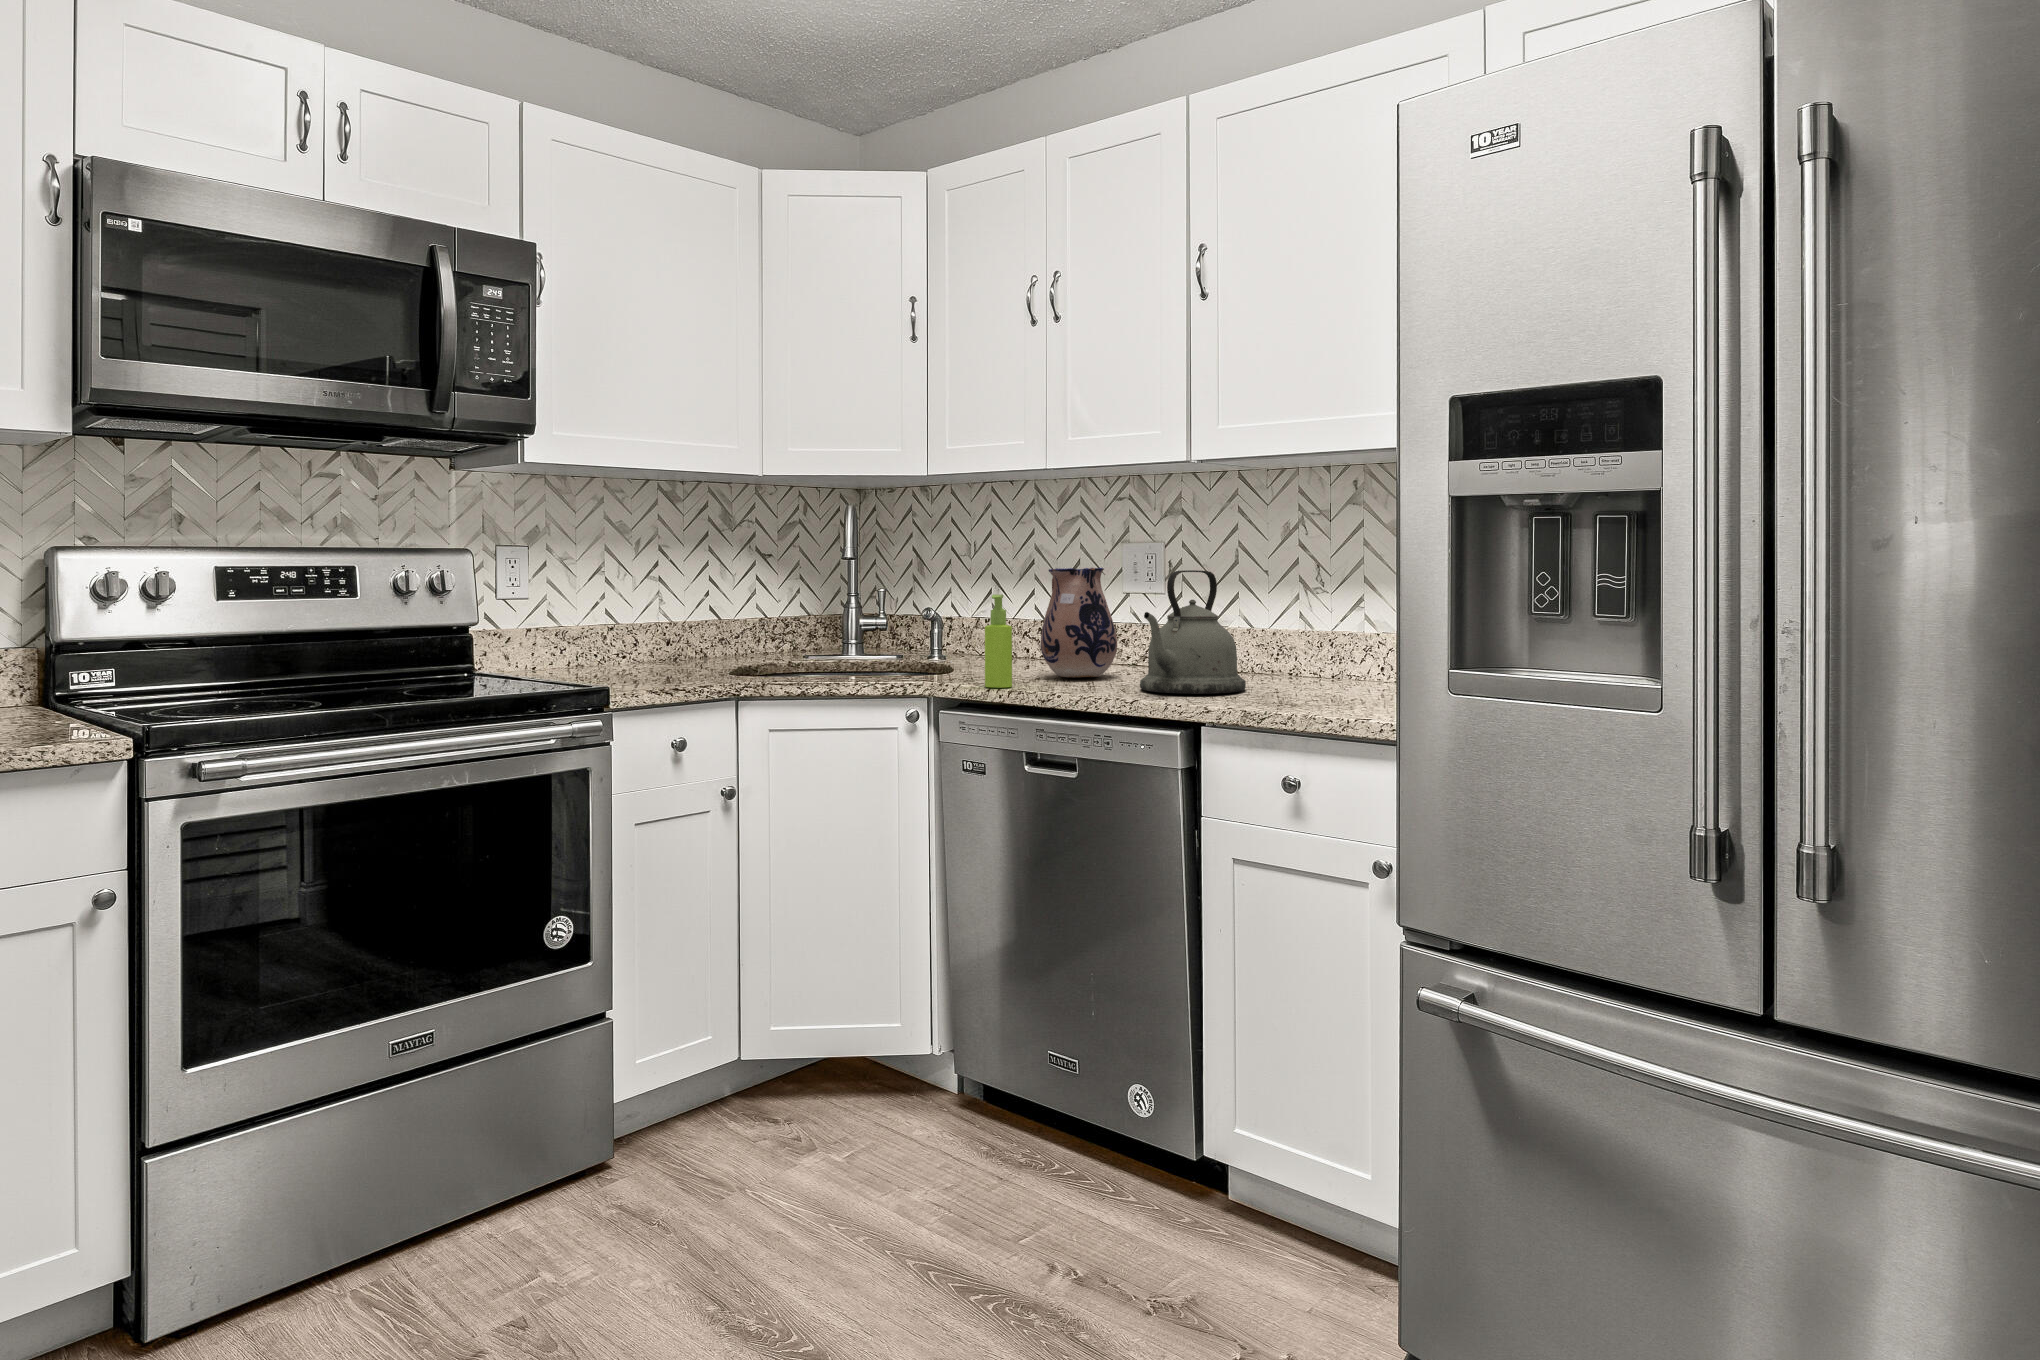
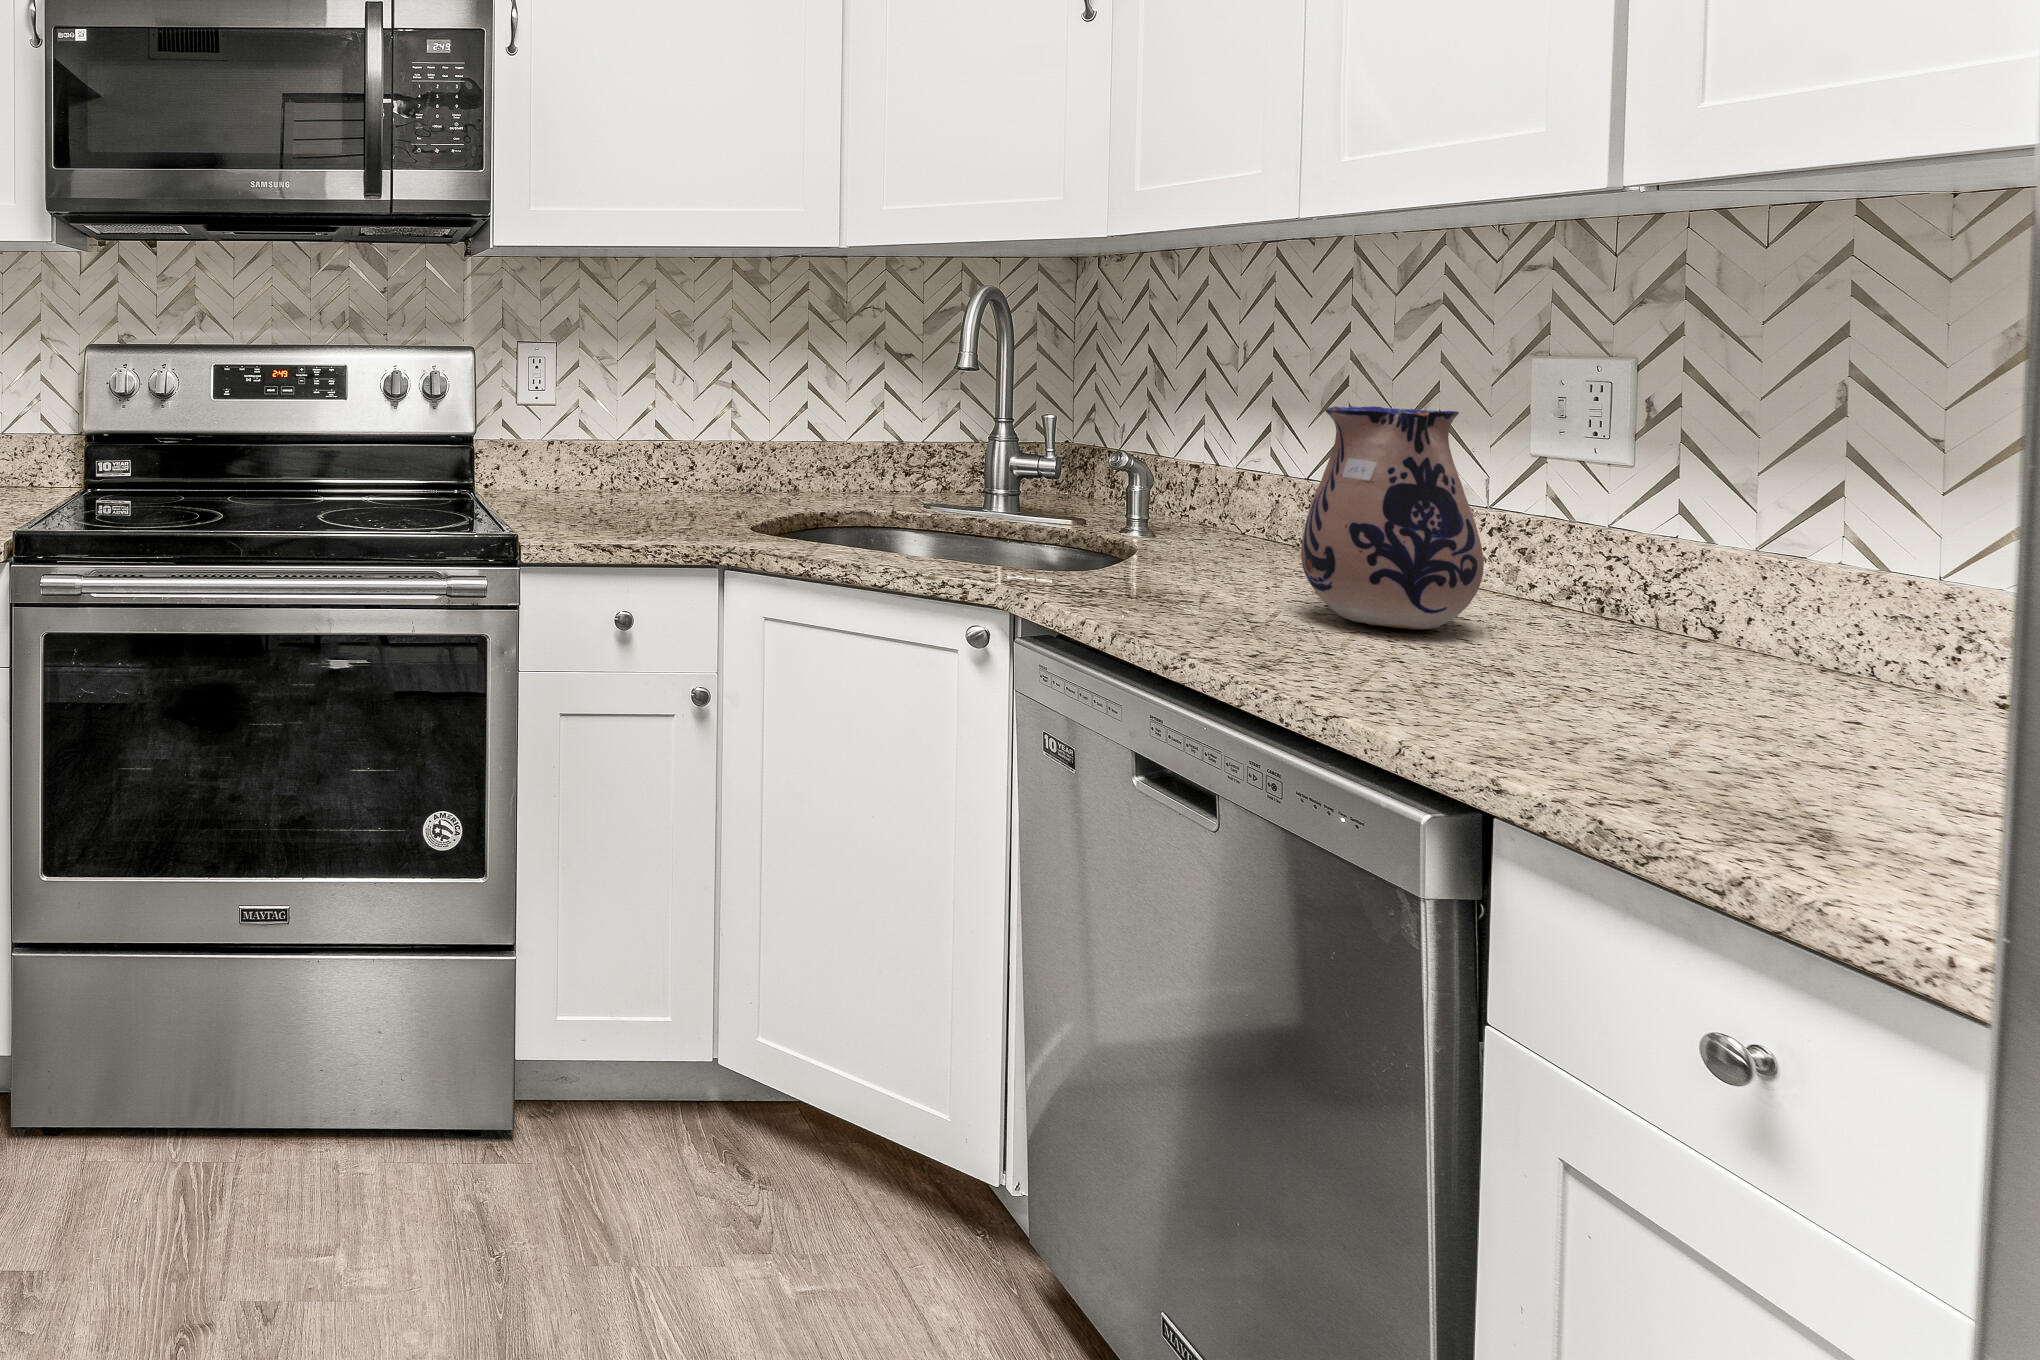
kettle: present [1140,570,1246,694] -> none [1510,440,1843,758]
soap dispenser: present [985,594,1012,688] -> none [1156,455,1217,634]

